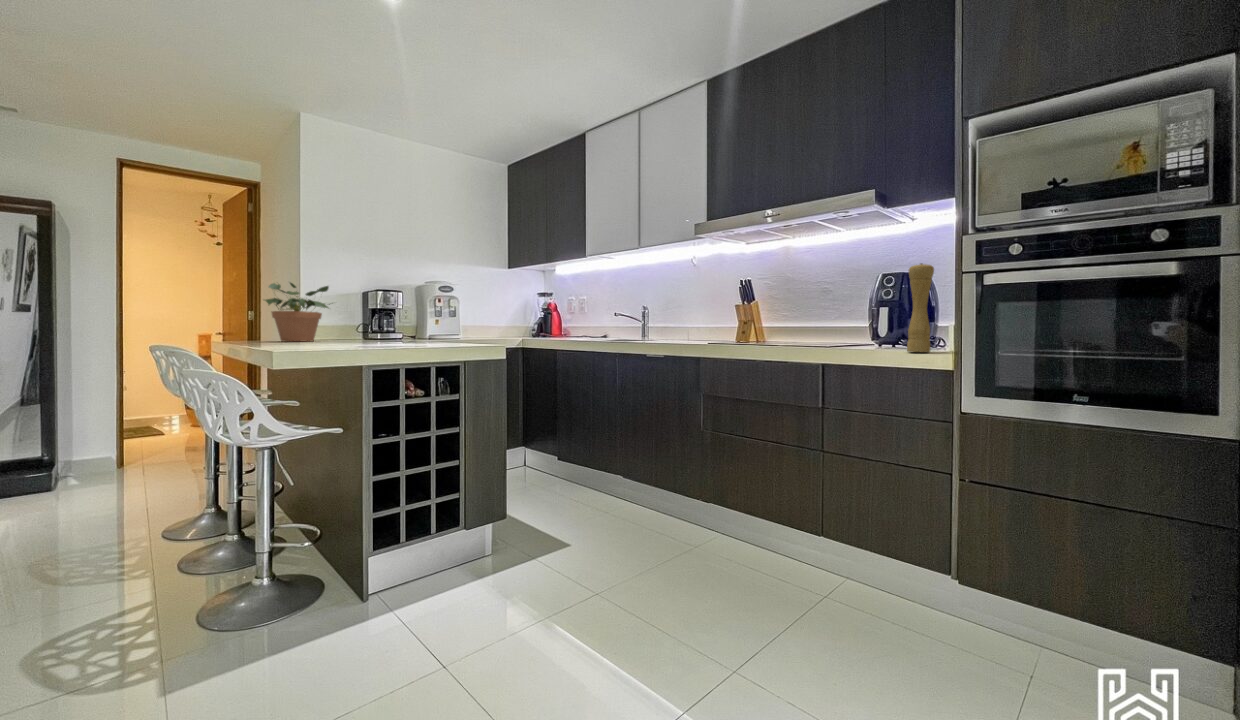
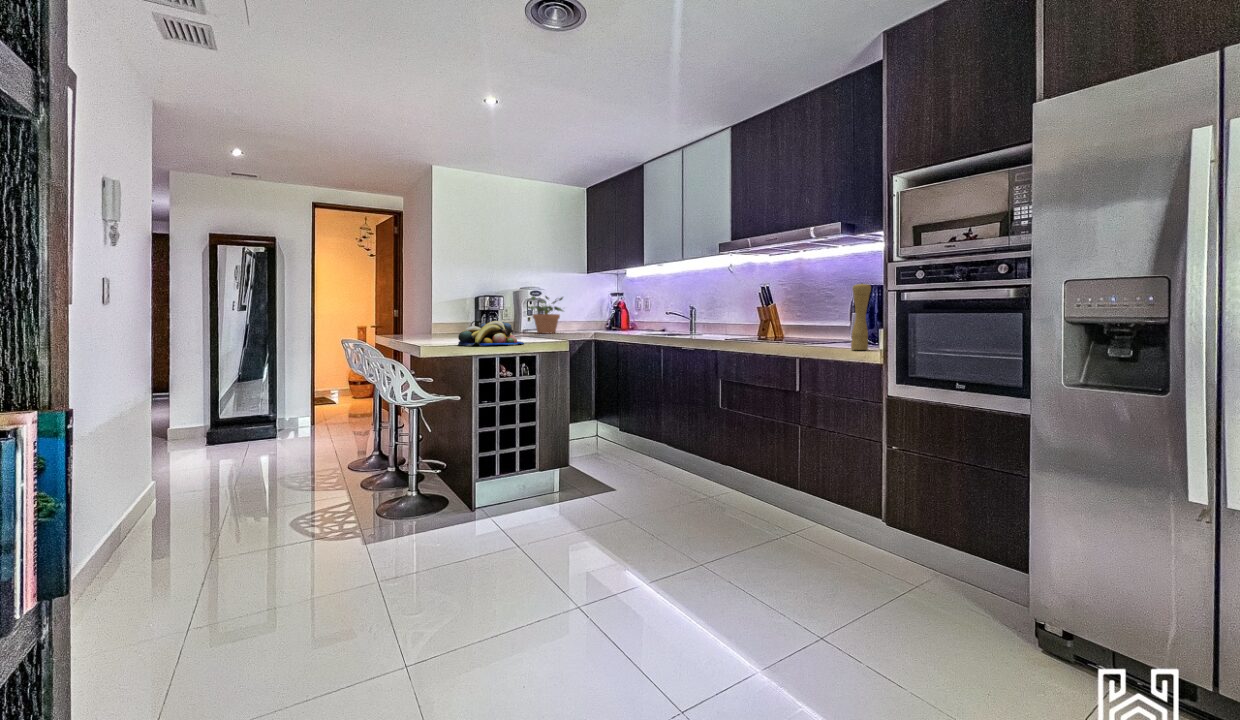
potted plant: present [265,283,330,341] -> present [529,296,563,333]
fruit bowl: none [339,313,445,349] -> present [458,321,524,346]

